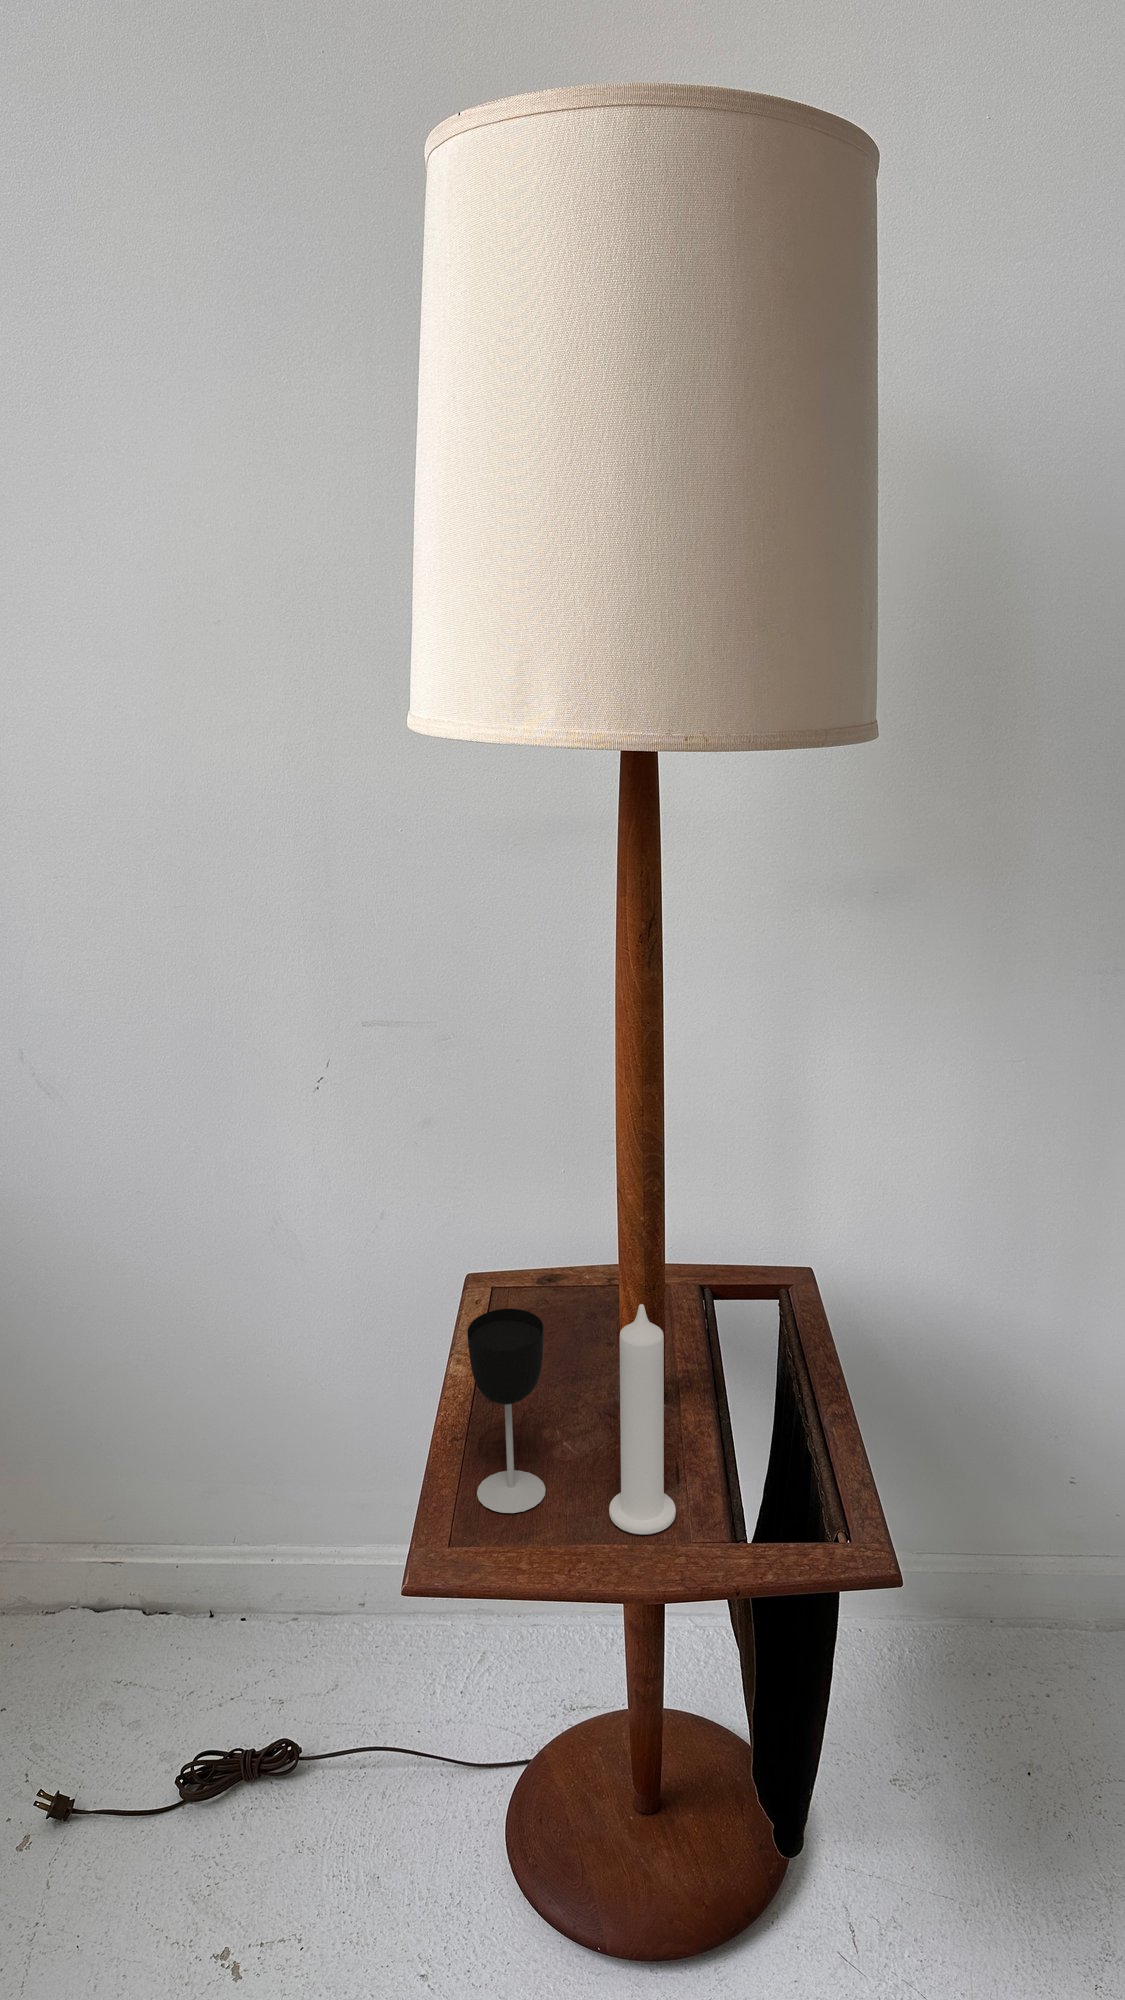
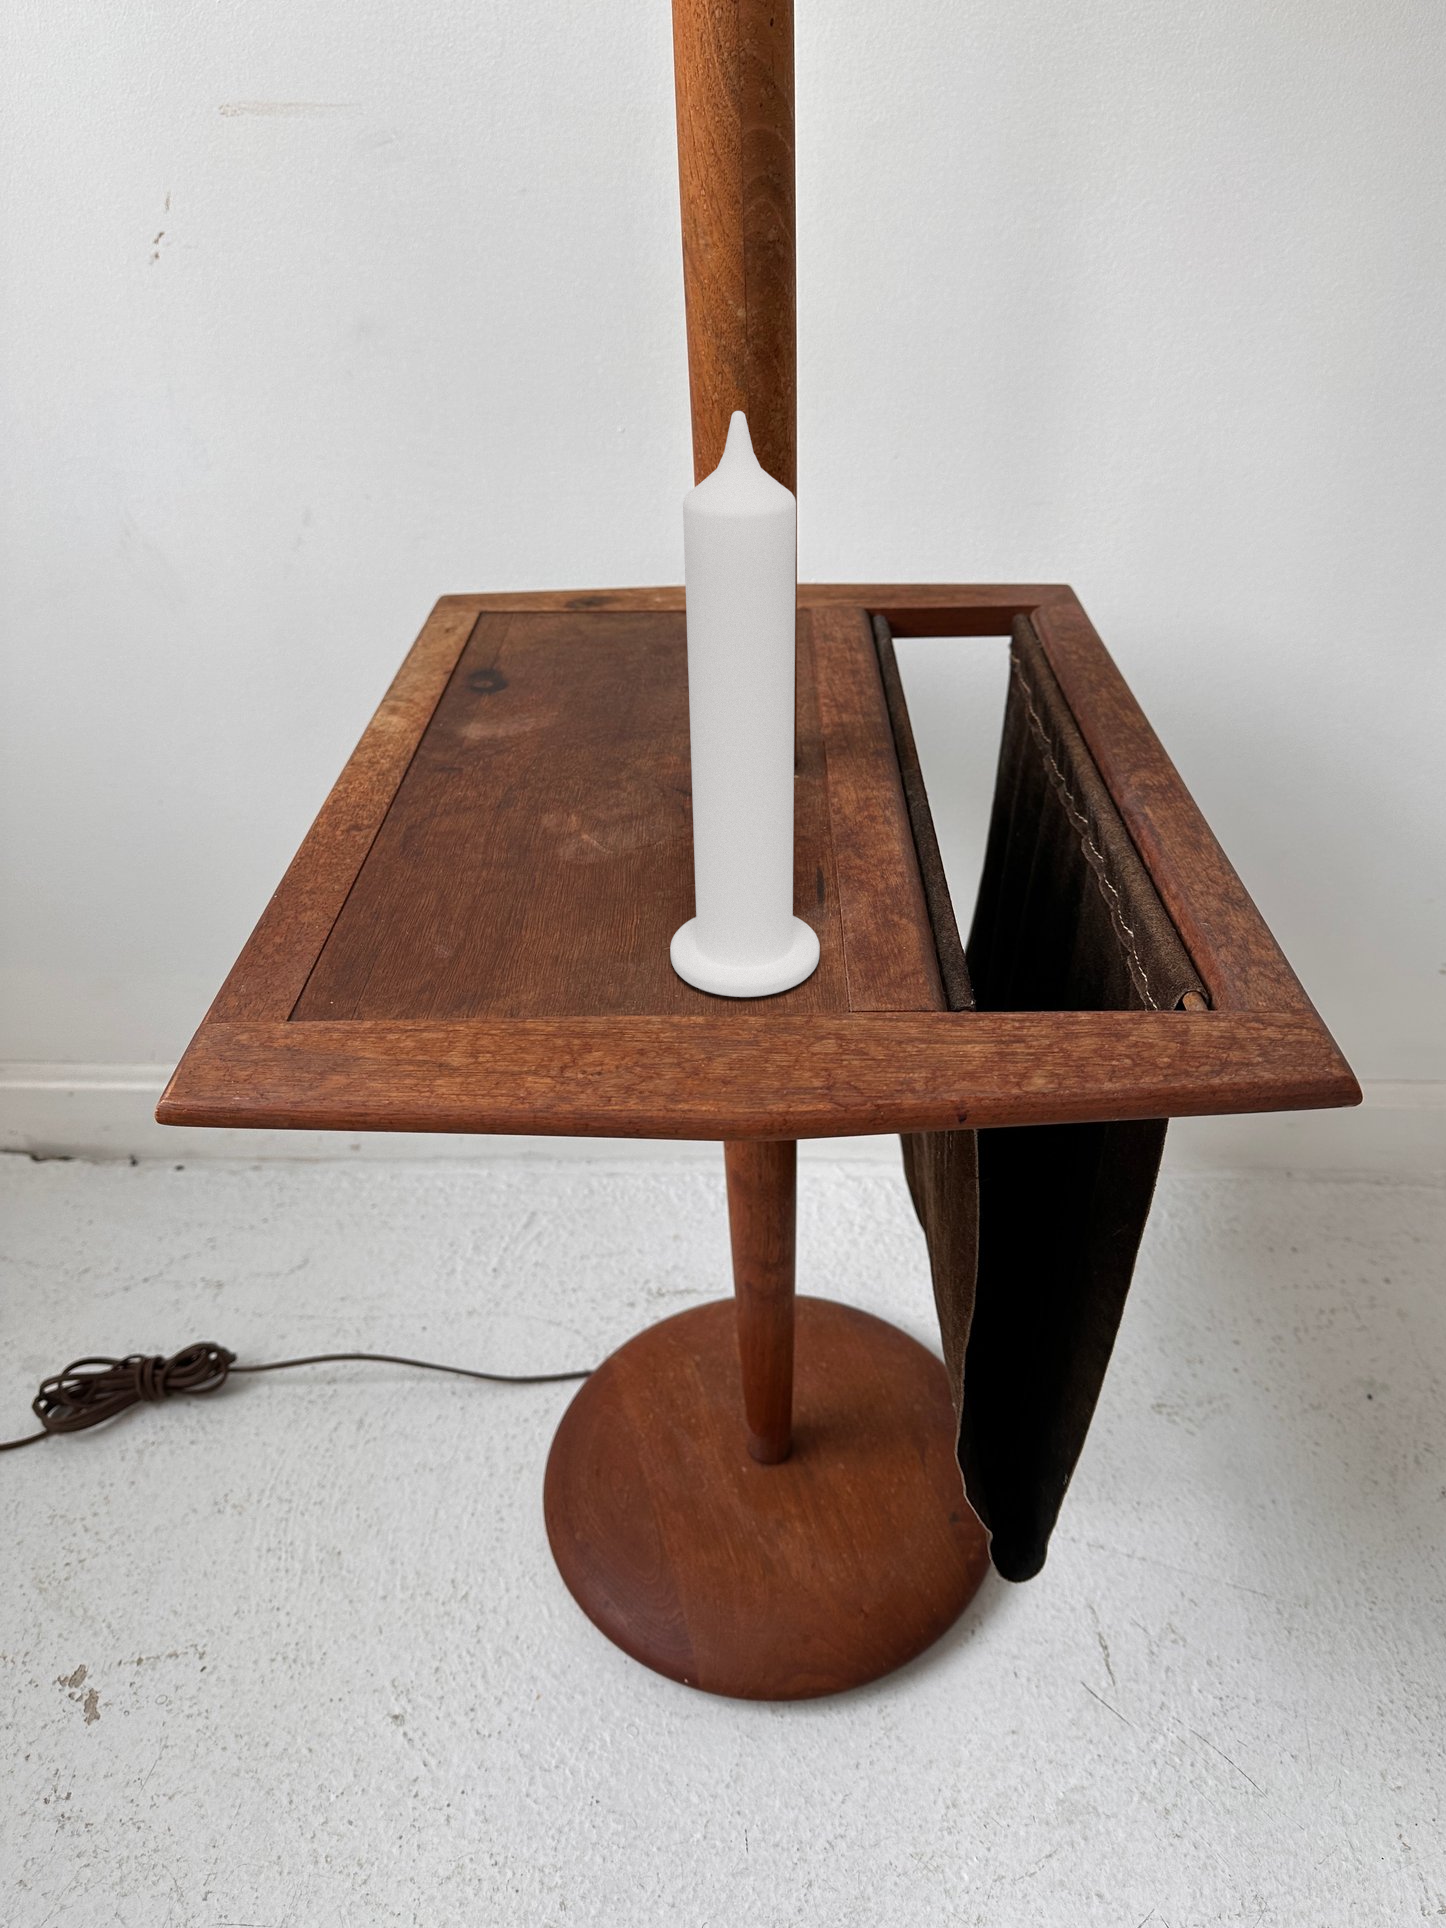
wine glass: present [467,1309,546,1513] -> none [310,489,537,957]

